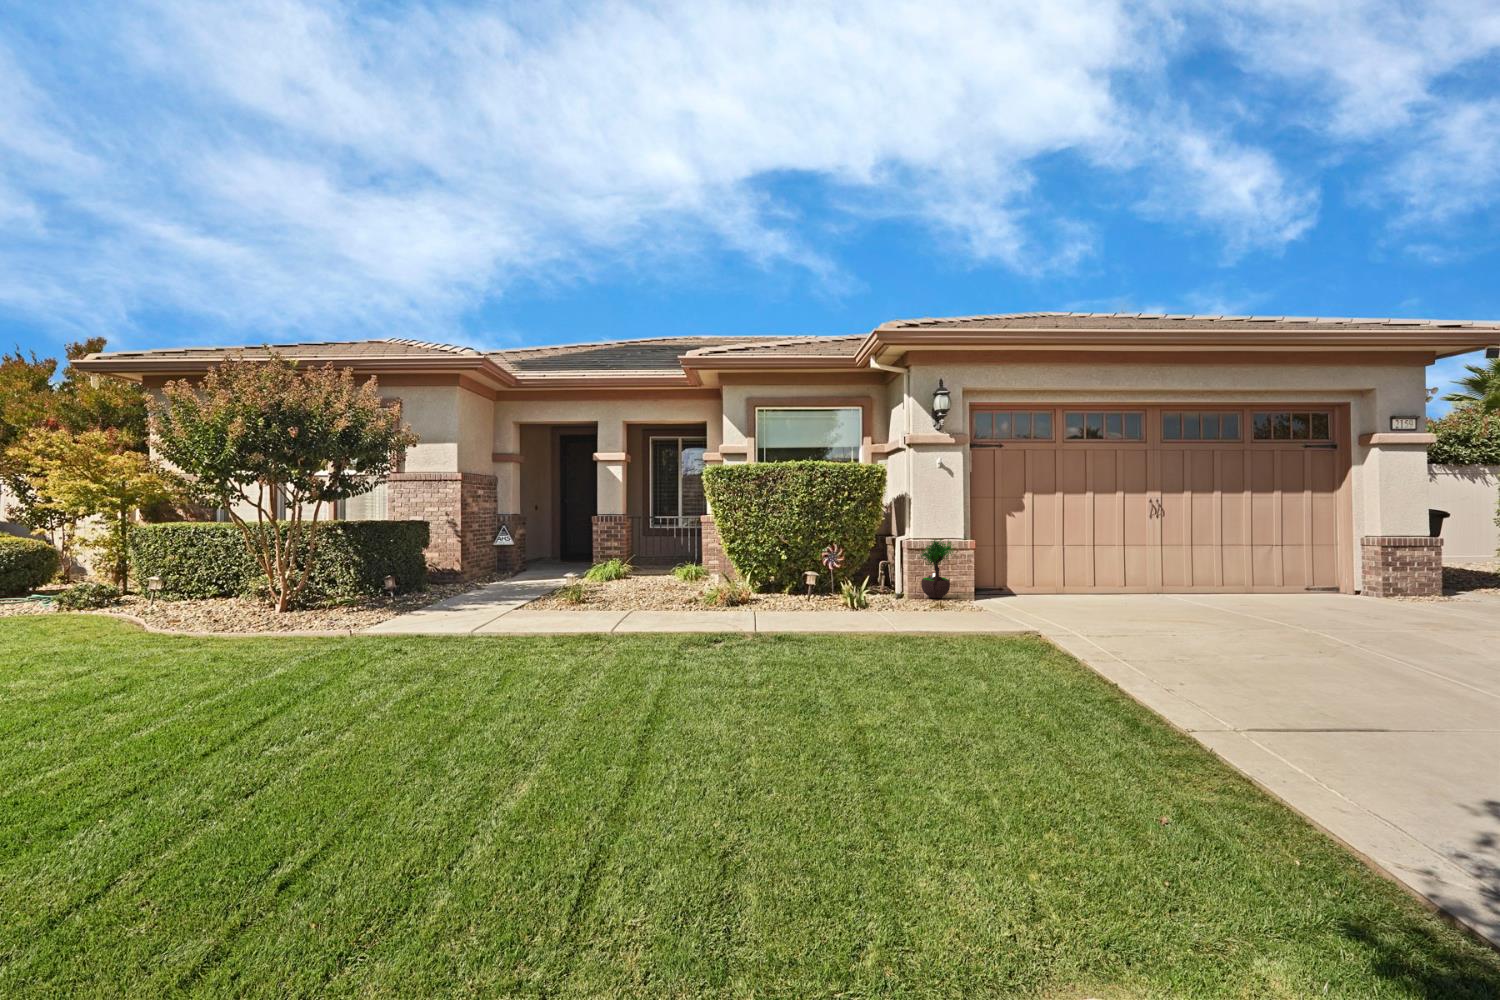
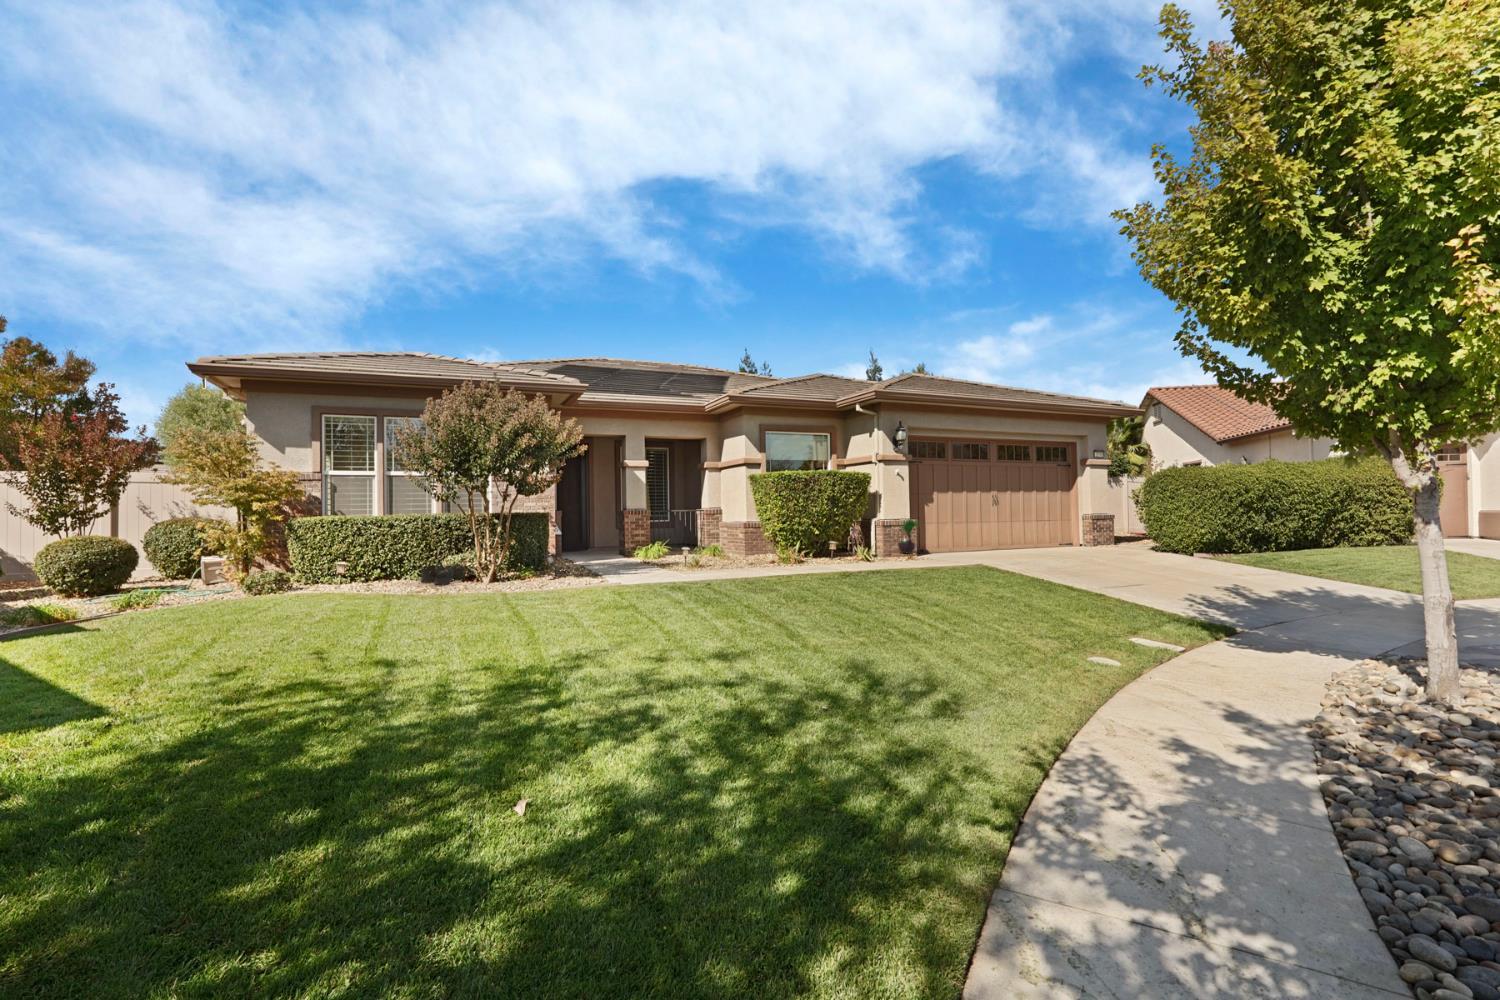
woven basket: none [207,583,271,612] -> present [421,563,466,585]

